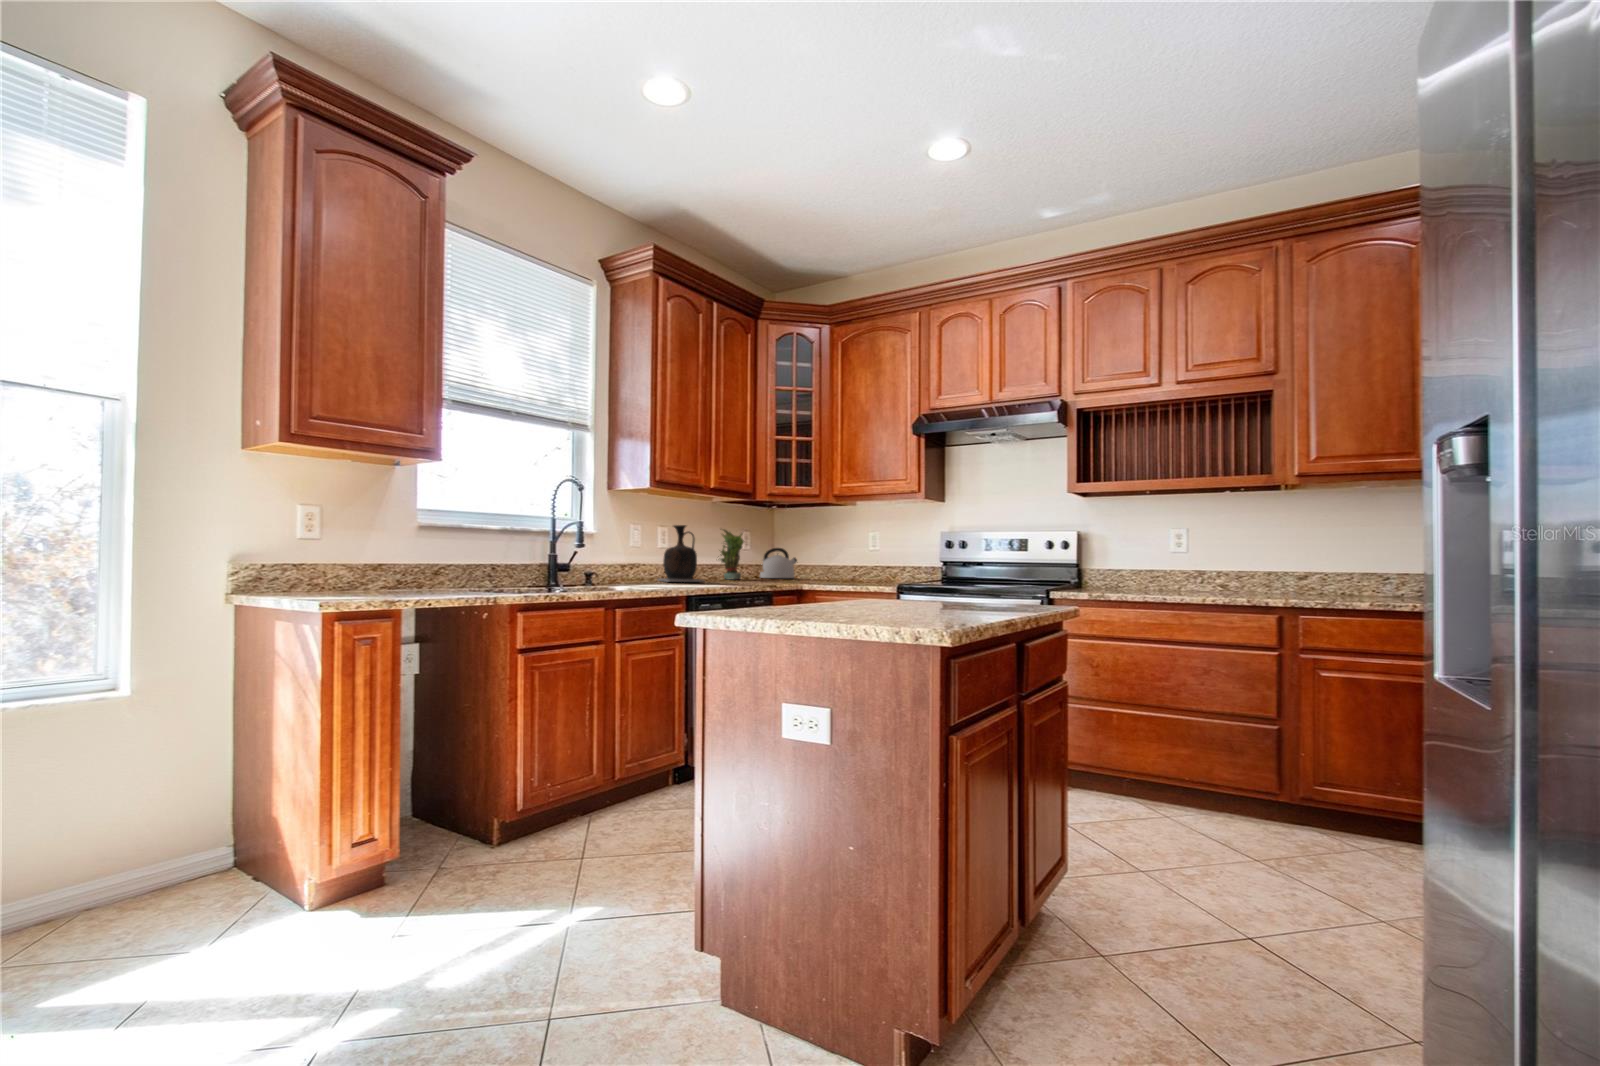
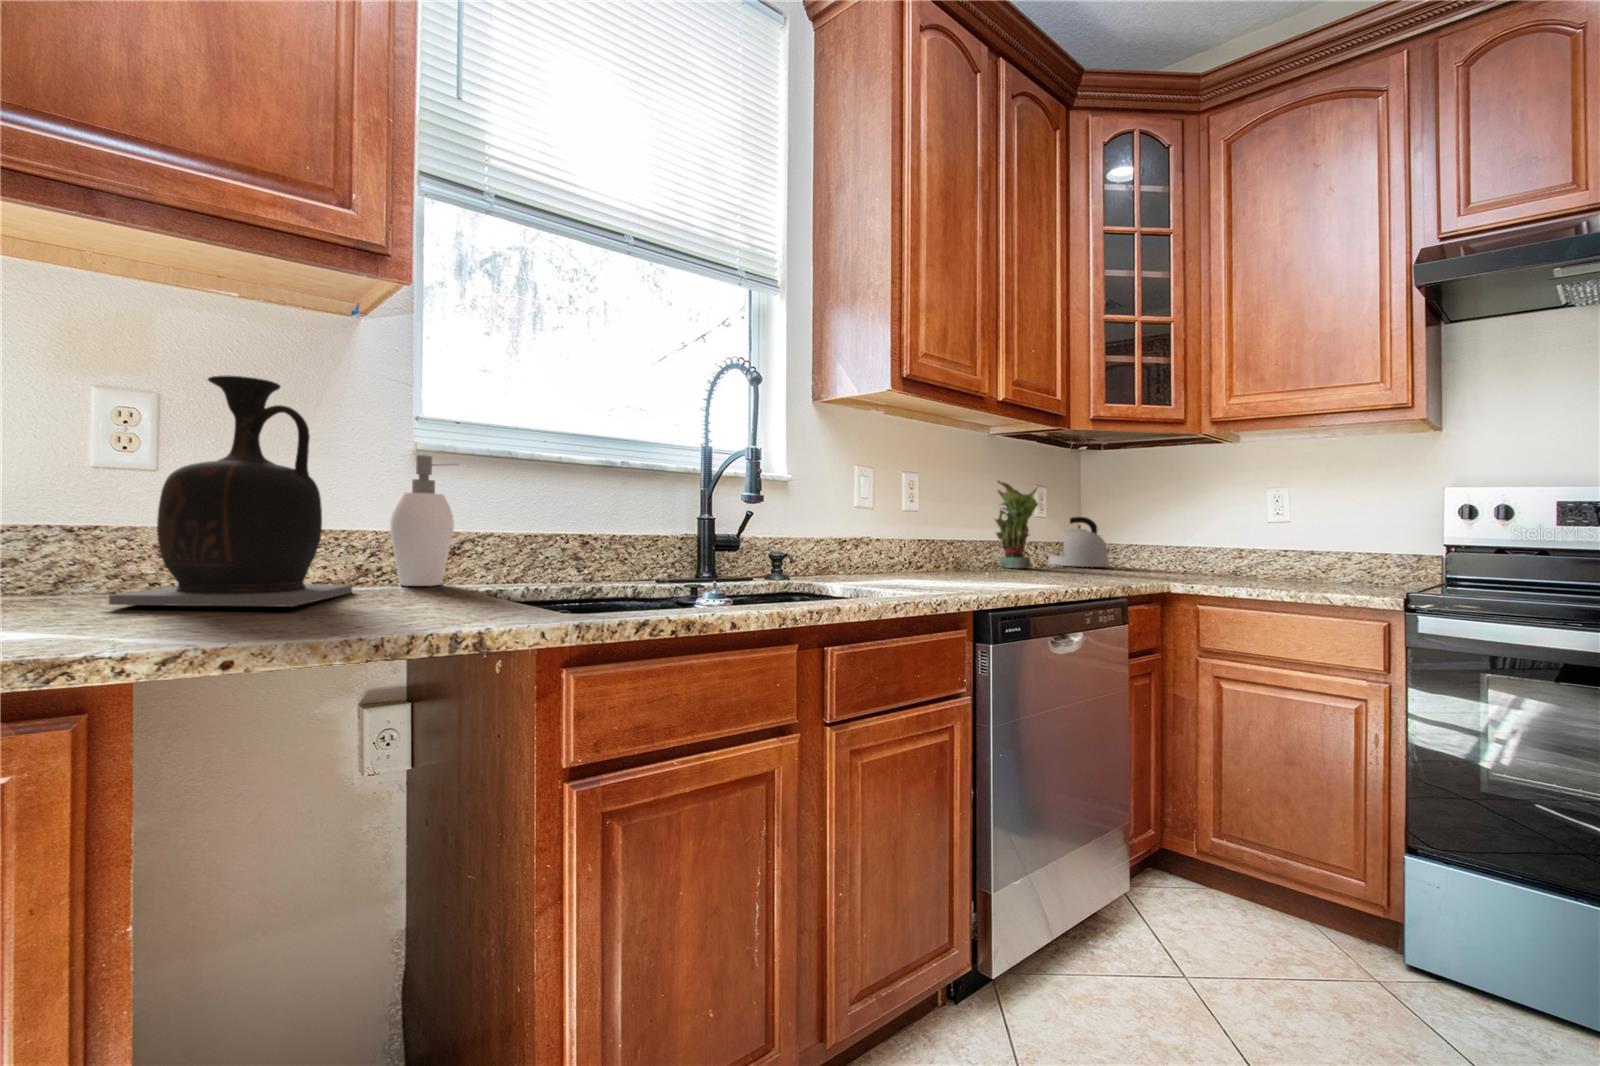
vase: present [658,525,704,582] -> present [109,375,352,607]
soap dispenser: none [416,530,451,588] -> present [390,455,454,586]

